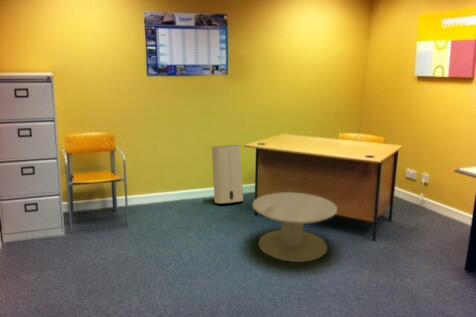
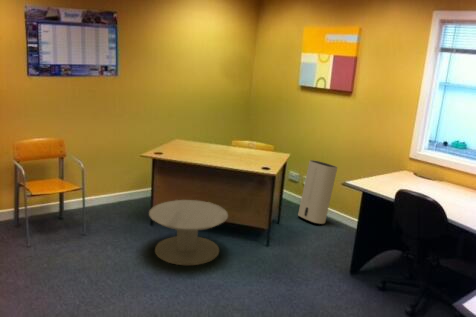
air purifier: present [212,145,243,203] -> present [298,160,337,224]

